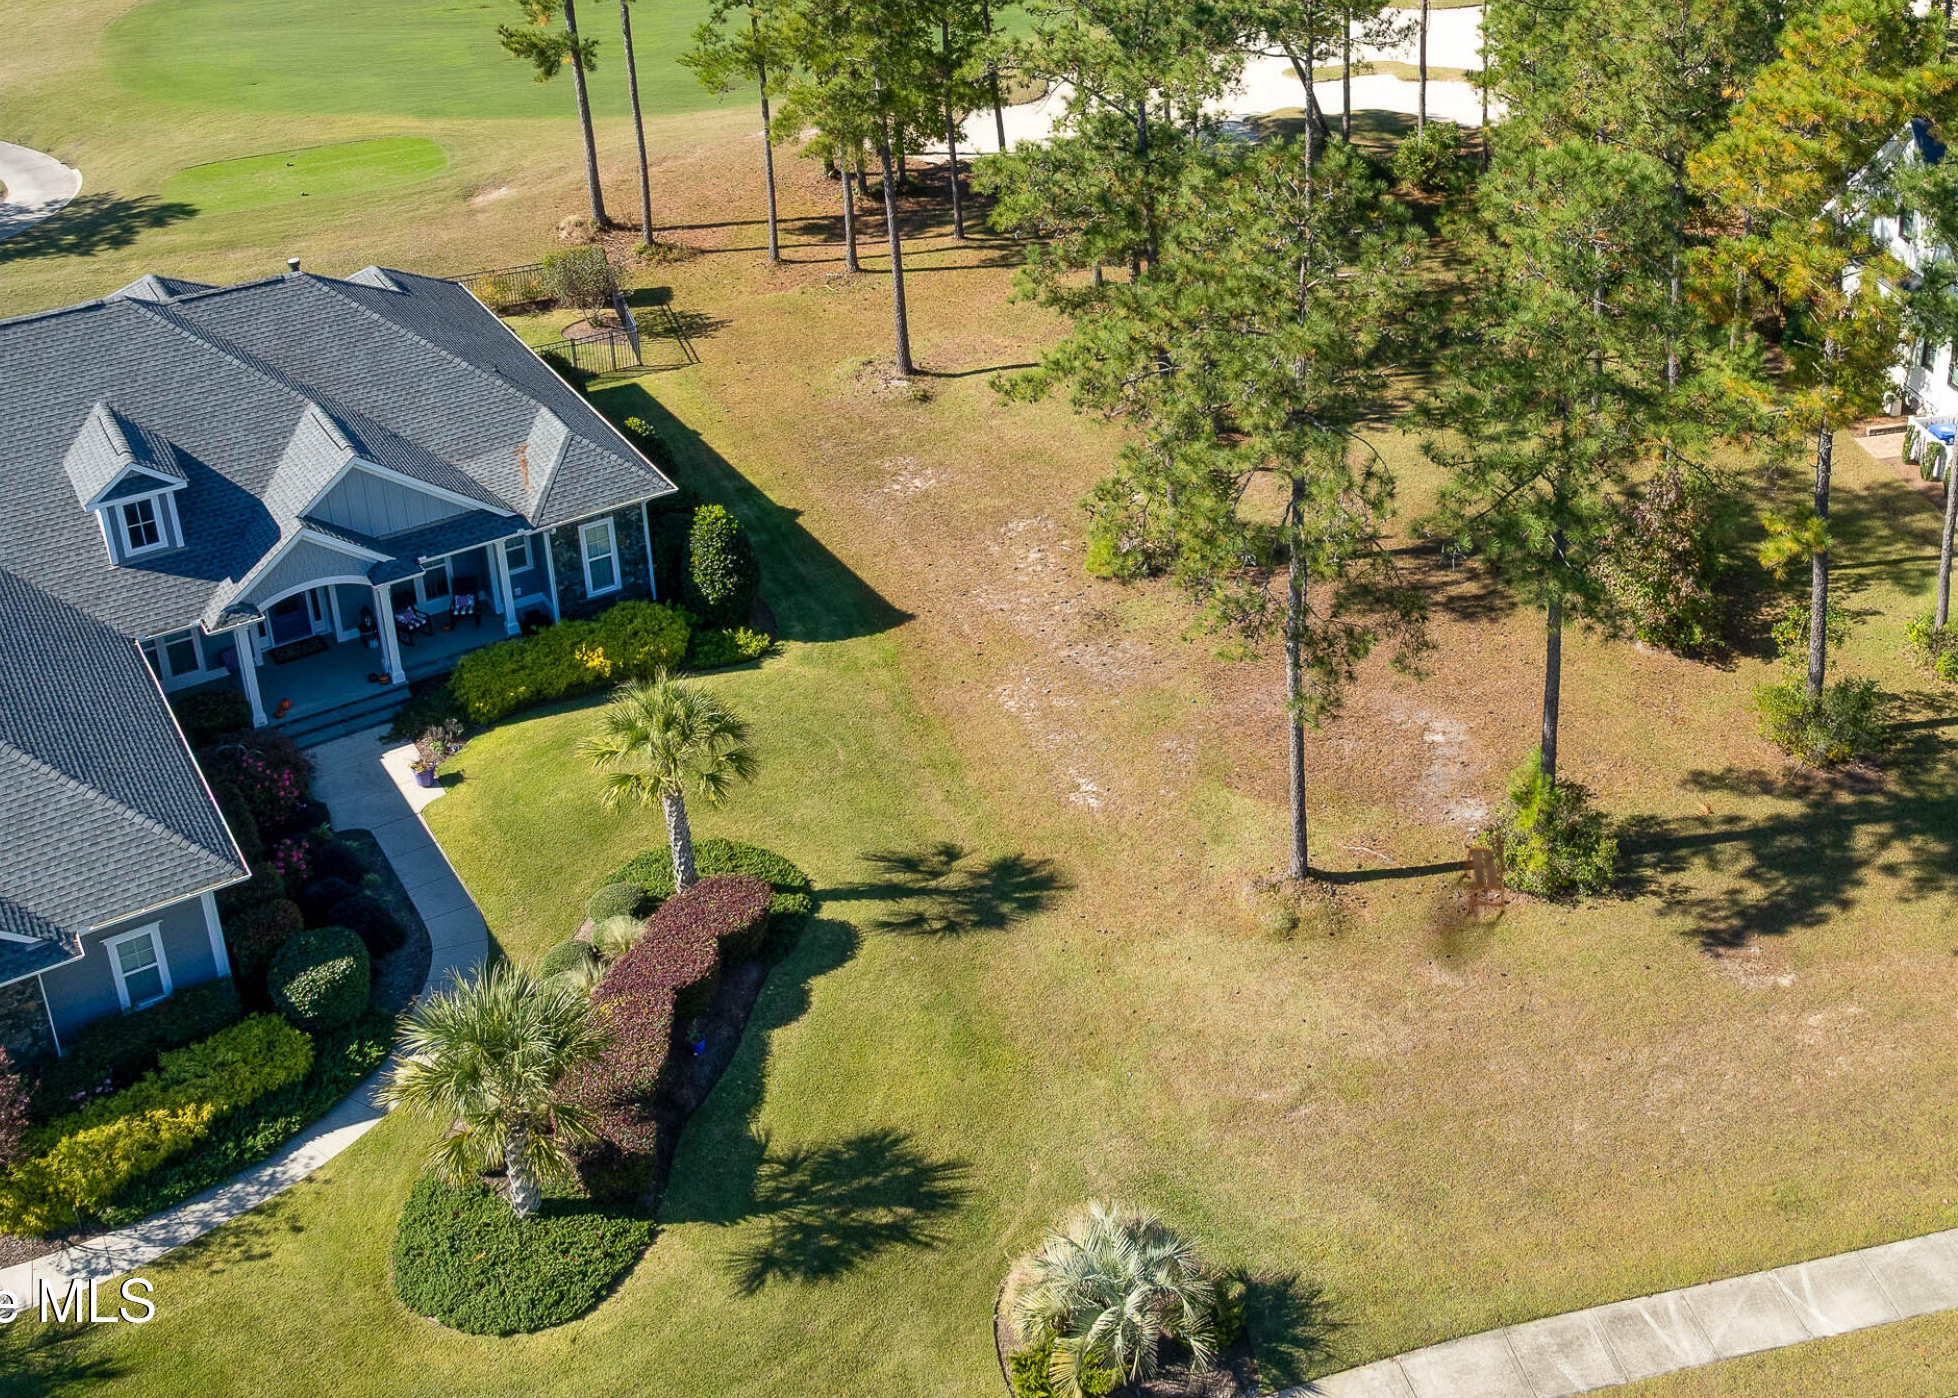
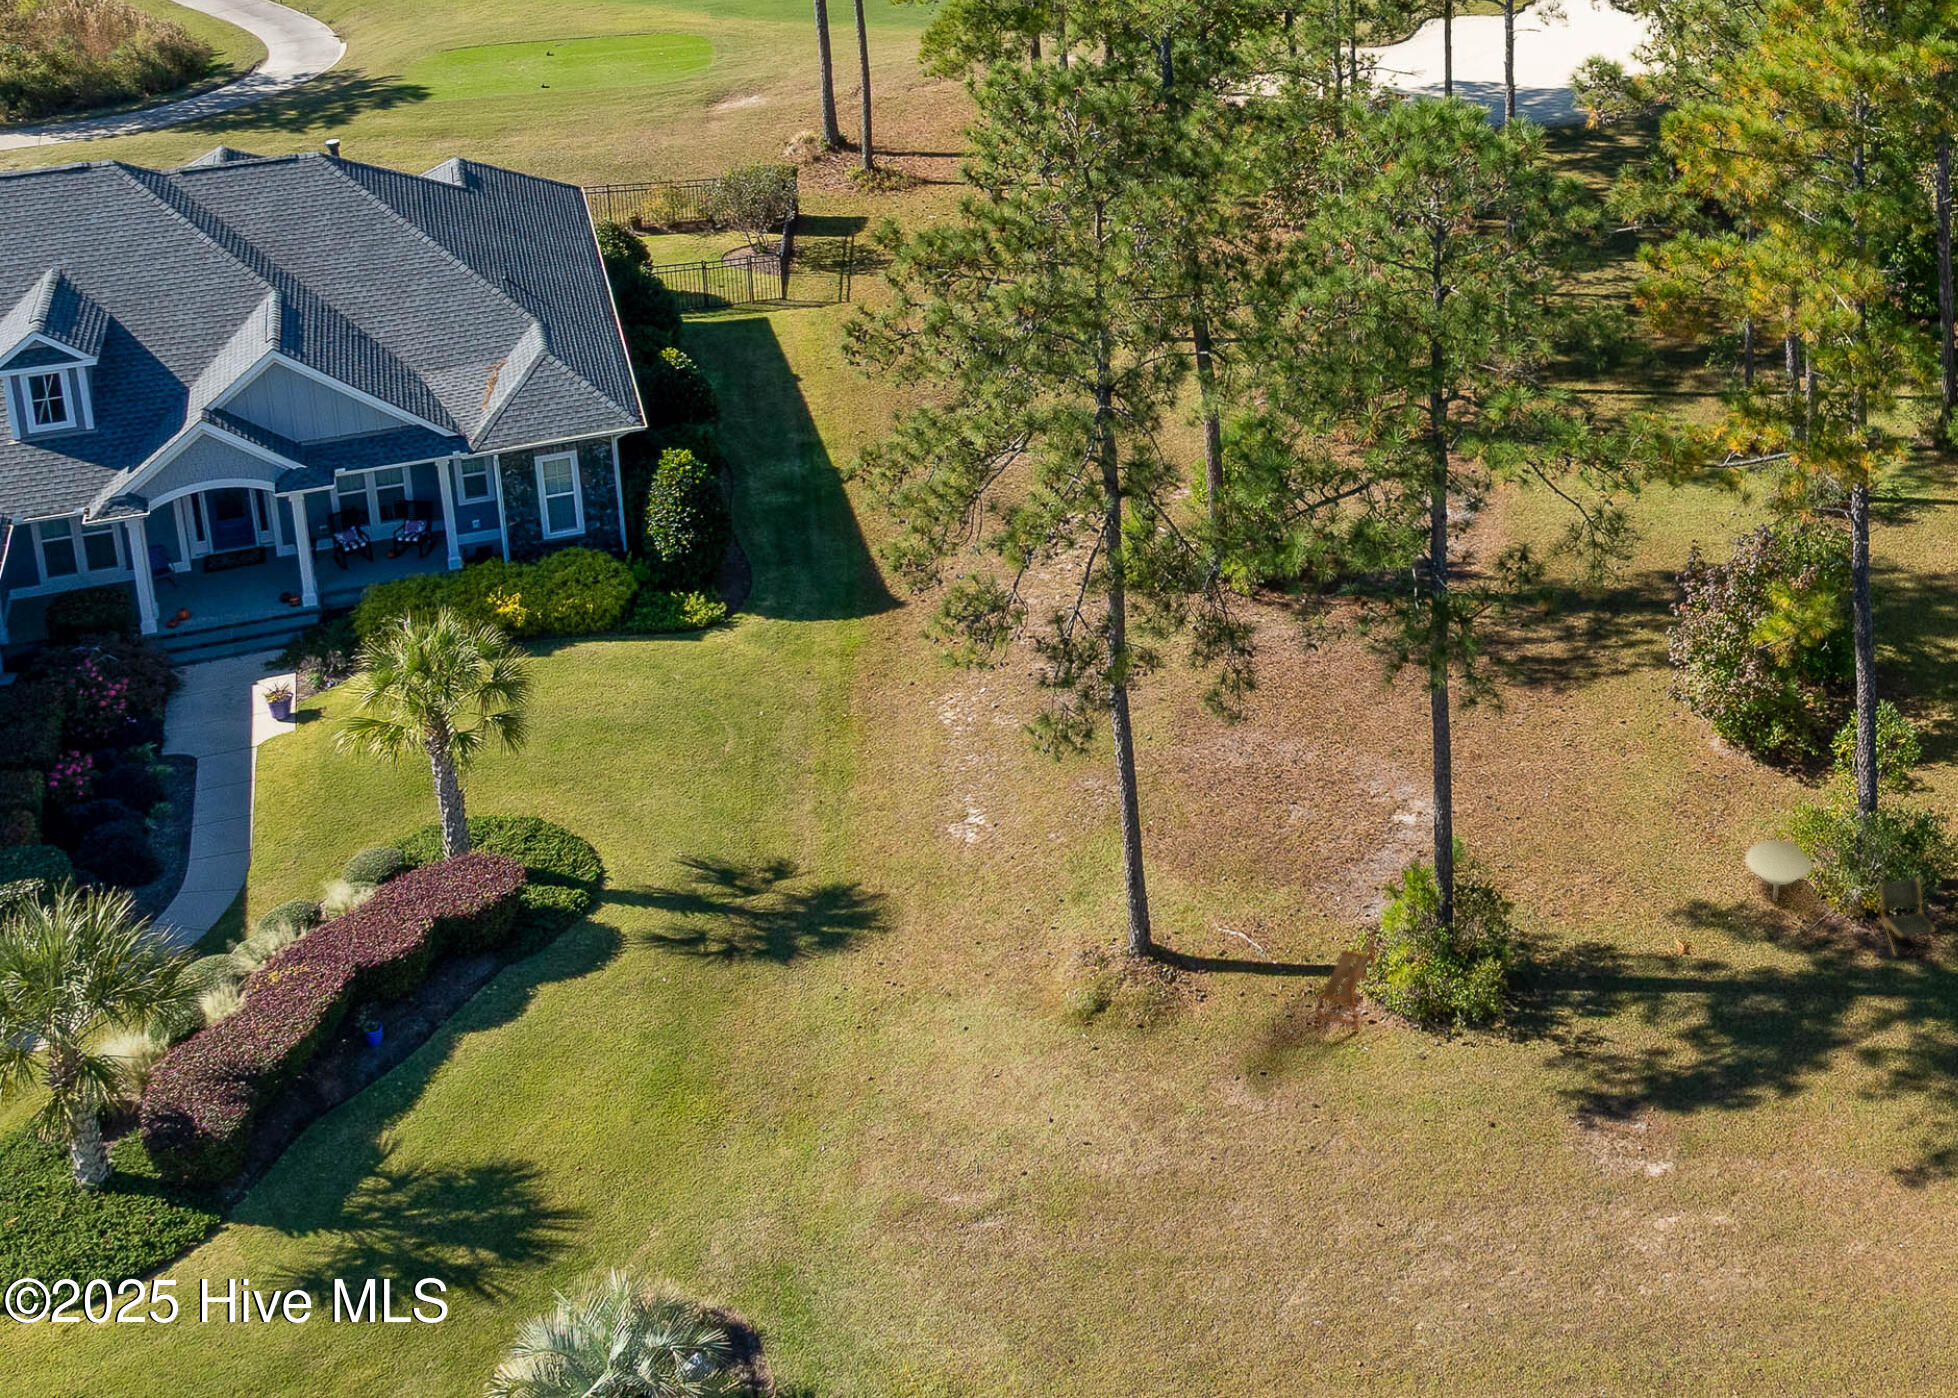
round table: none [1720,715,1775,763] -> present [1745,840,1813,901]
lounge chair: none [1835,729,1890,792] -> present [1877,878,1936,954]

